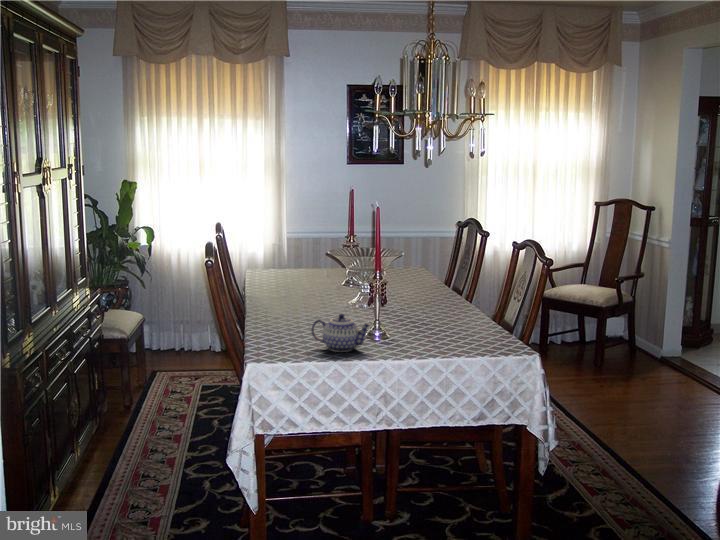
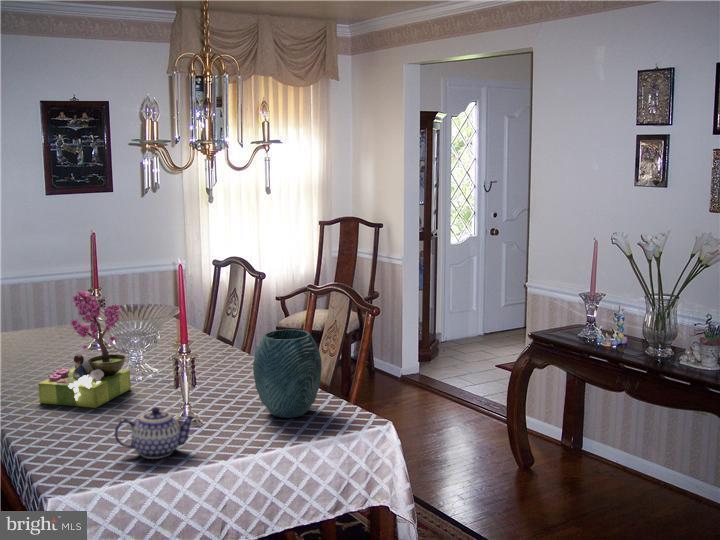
flower arrangement: none [286,228,354,319] -> present [38,290,131,408]
vase: none [432,270,489,342] -> present [253,329,322,418]

